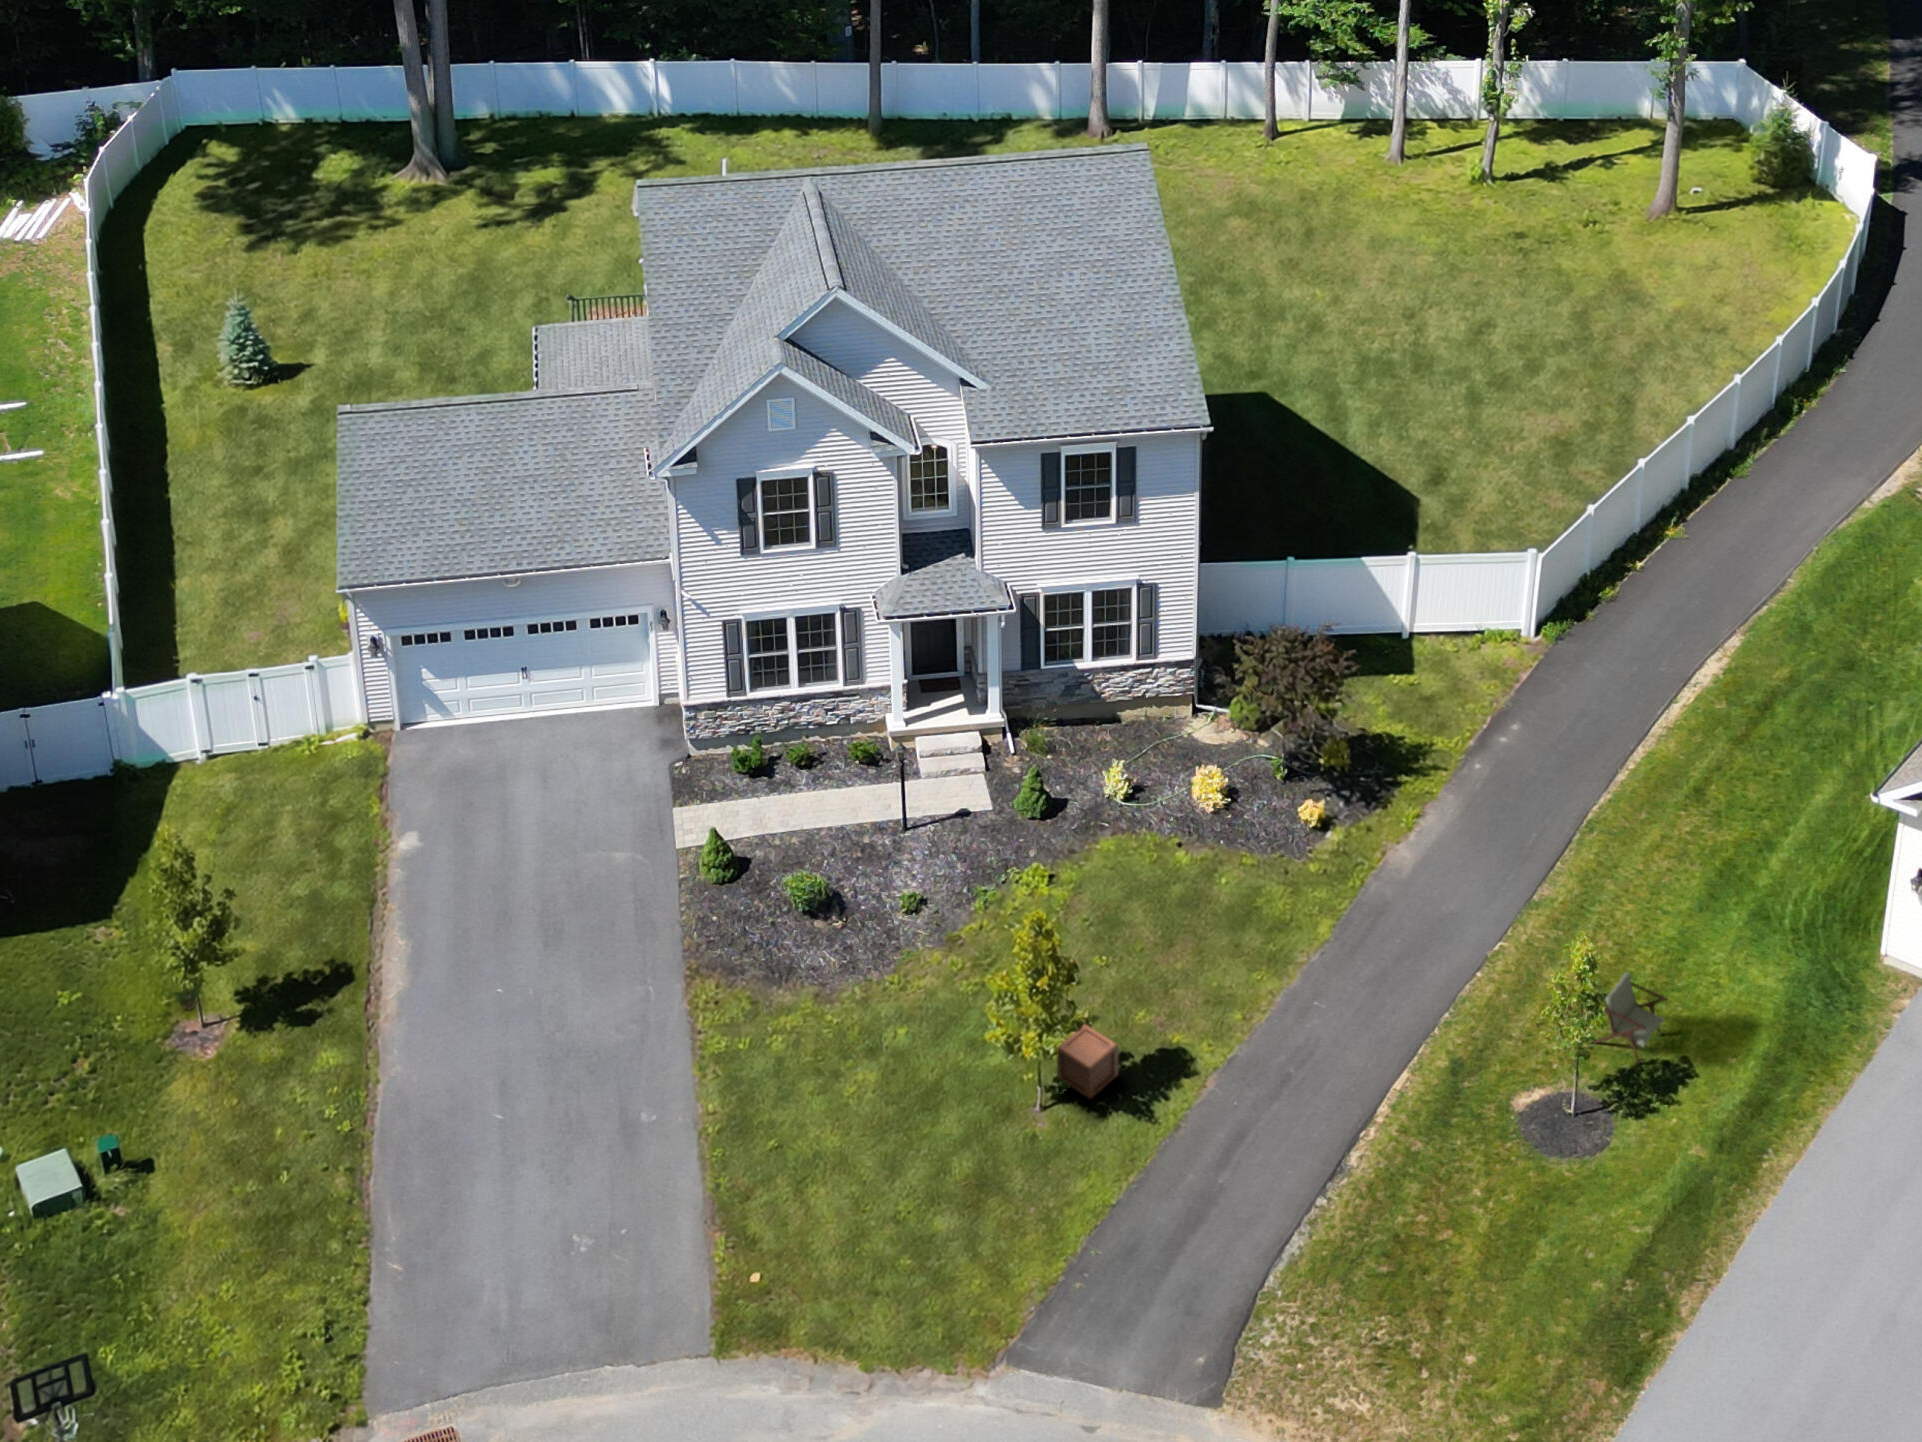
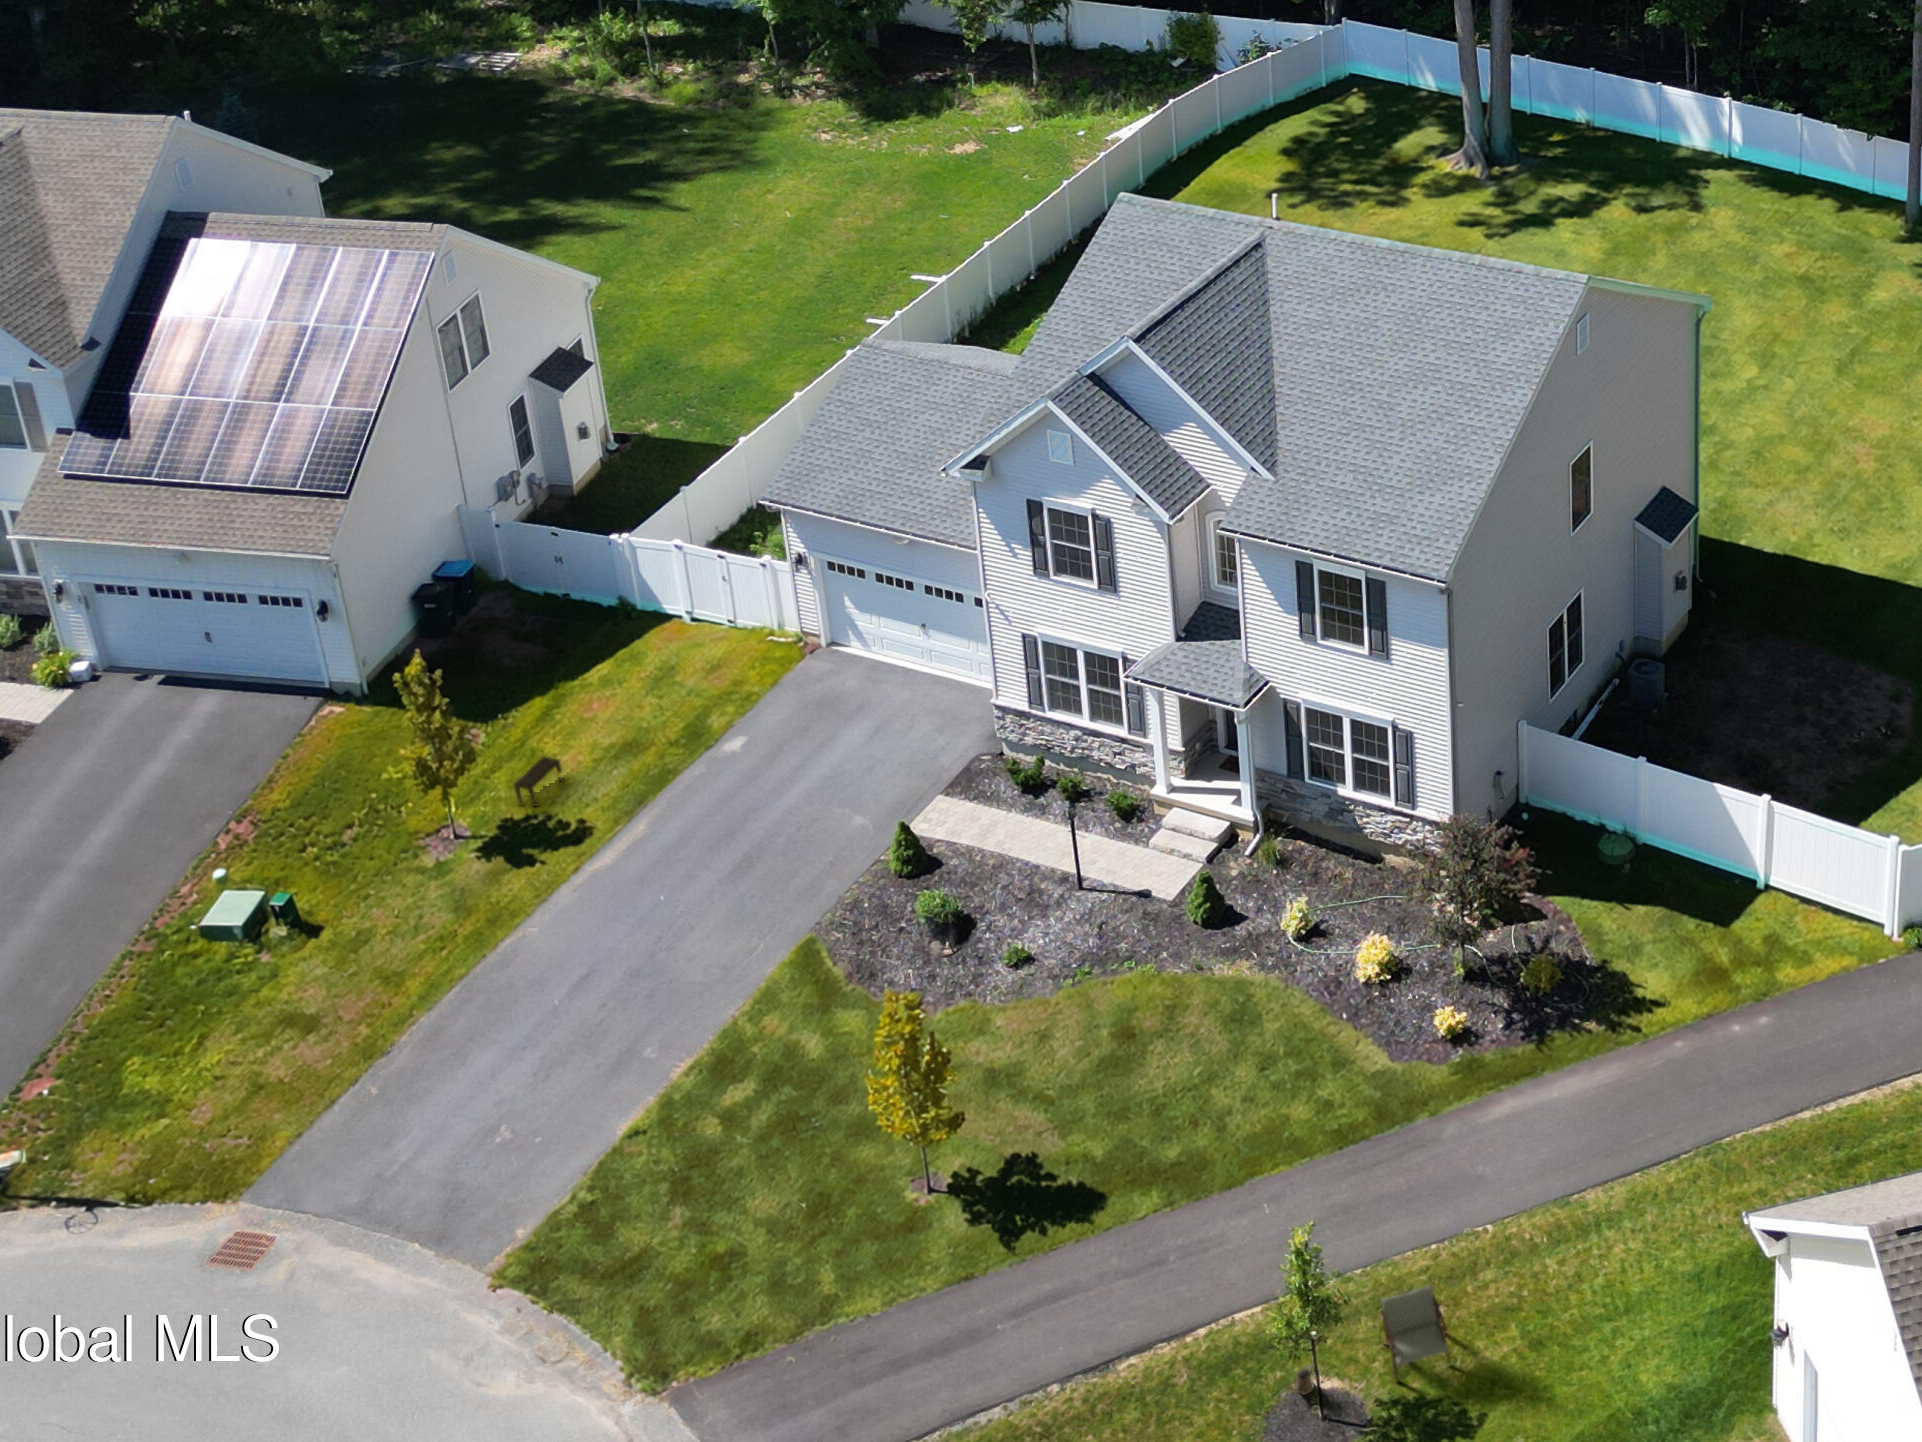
bench: none [234,917,265,980] -> present [514,757,564,807]
decorative plant: present [171,984,201,1010] -> none [451,790,483,814]
wooden crate: present [1056,1024,1118,1098] -> none [927,1110,979,1180]
watering can: none [1570,1080,1588,1108] -> present [1293,1365,1314,1395]

